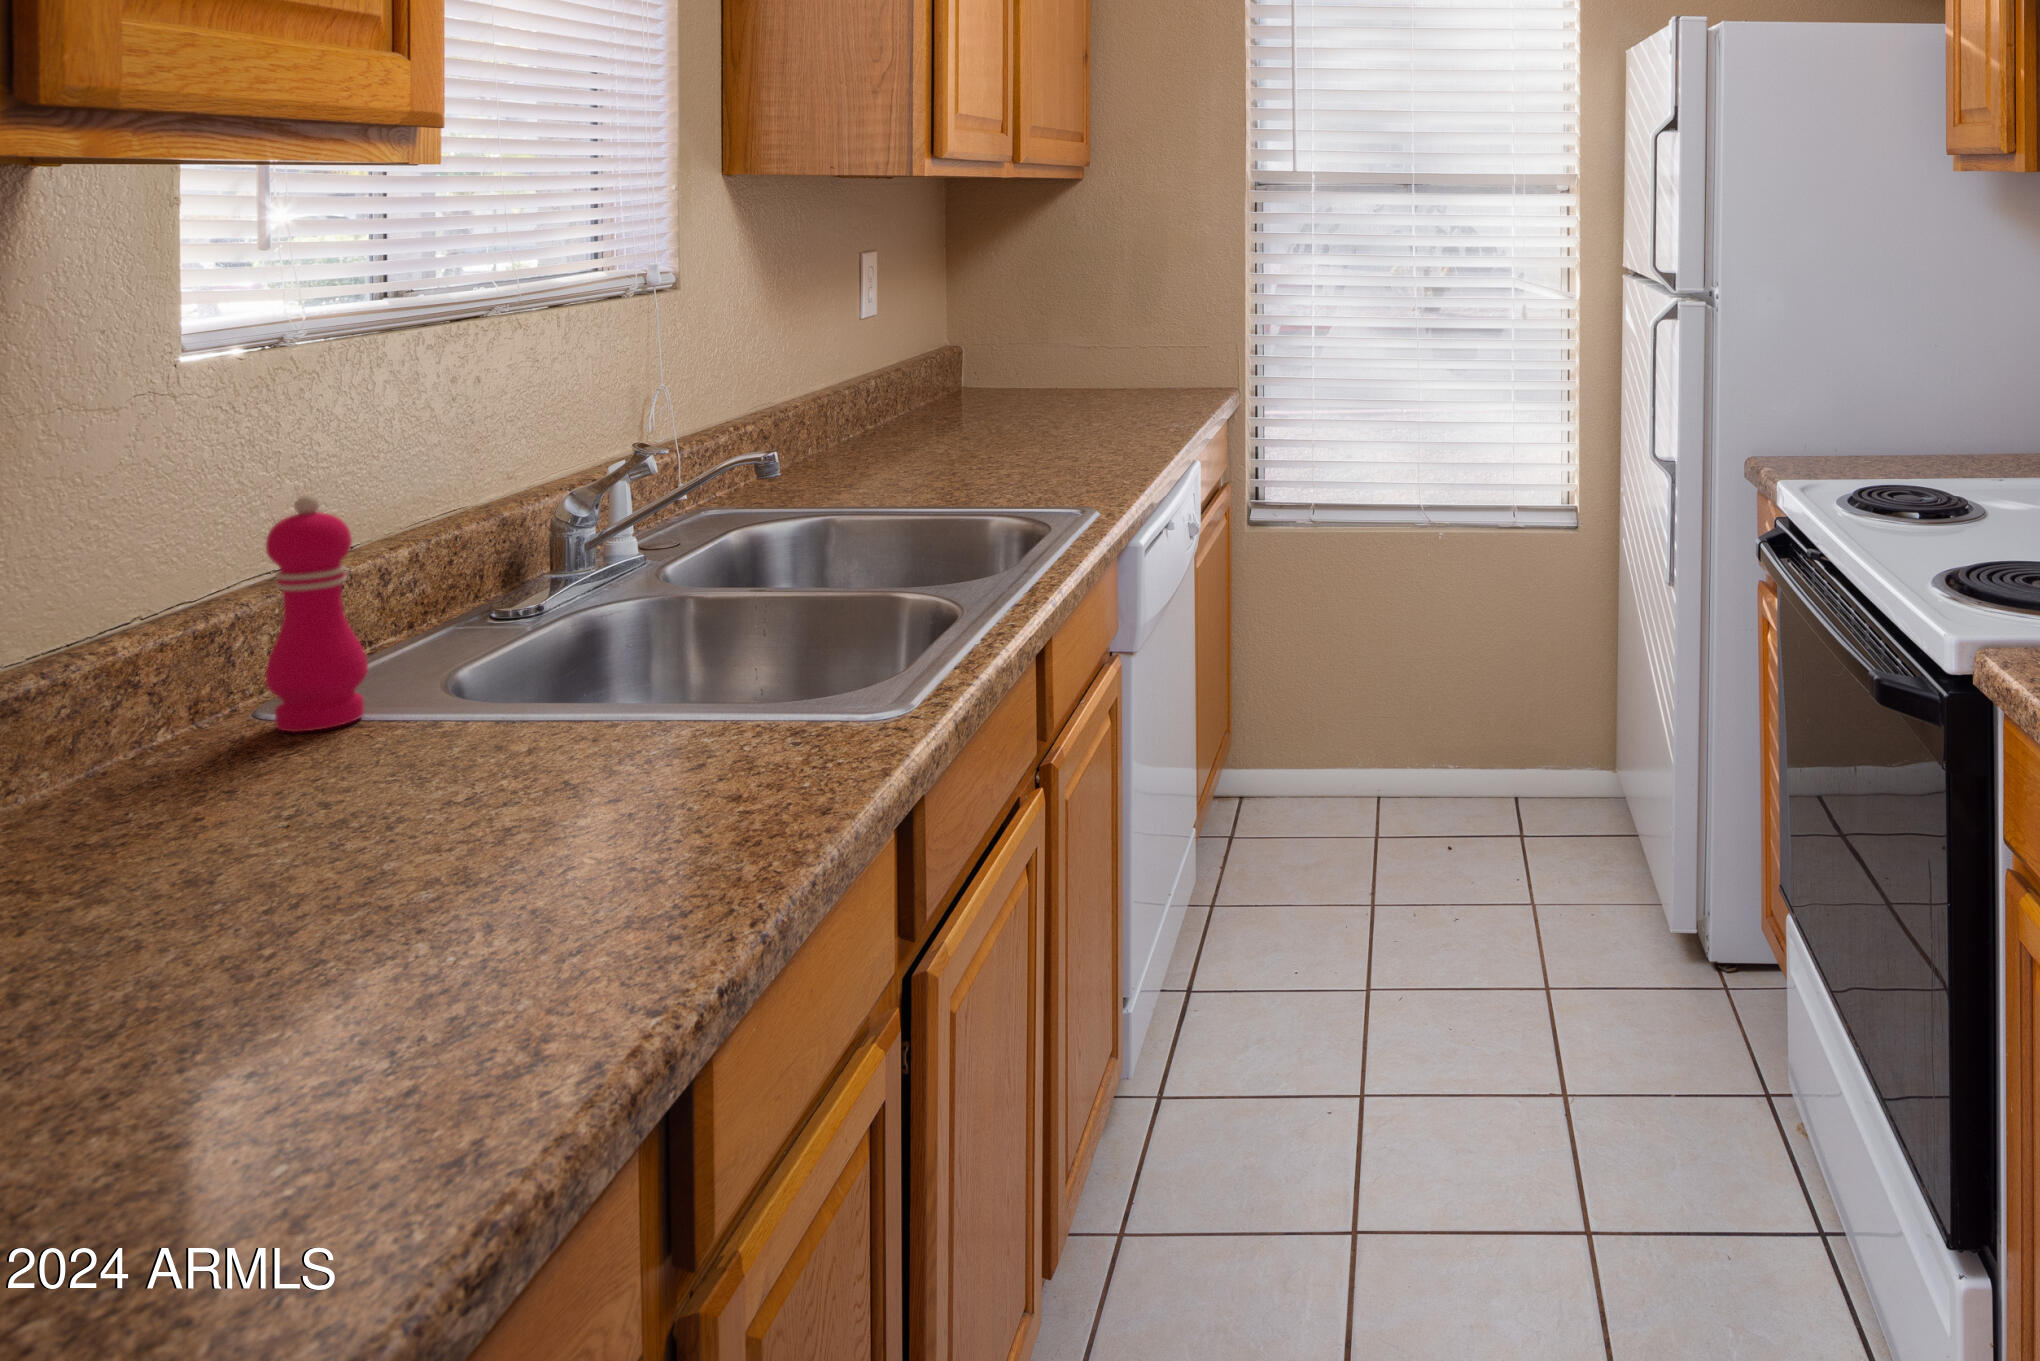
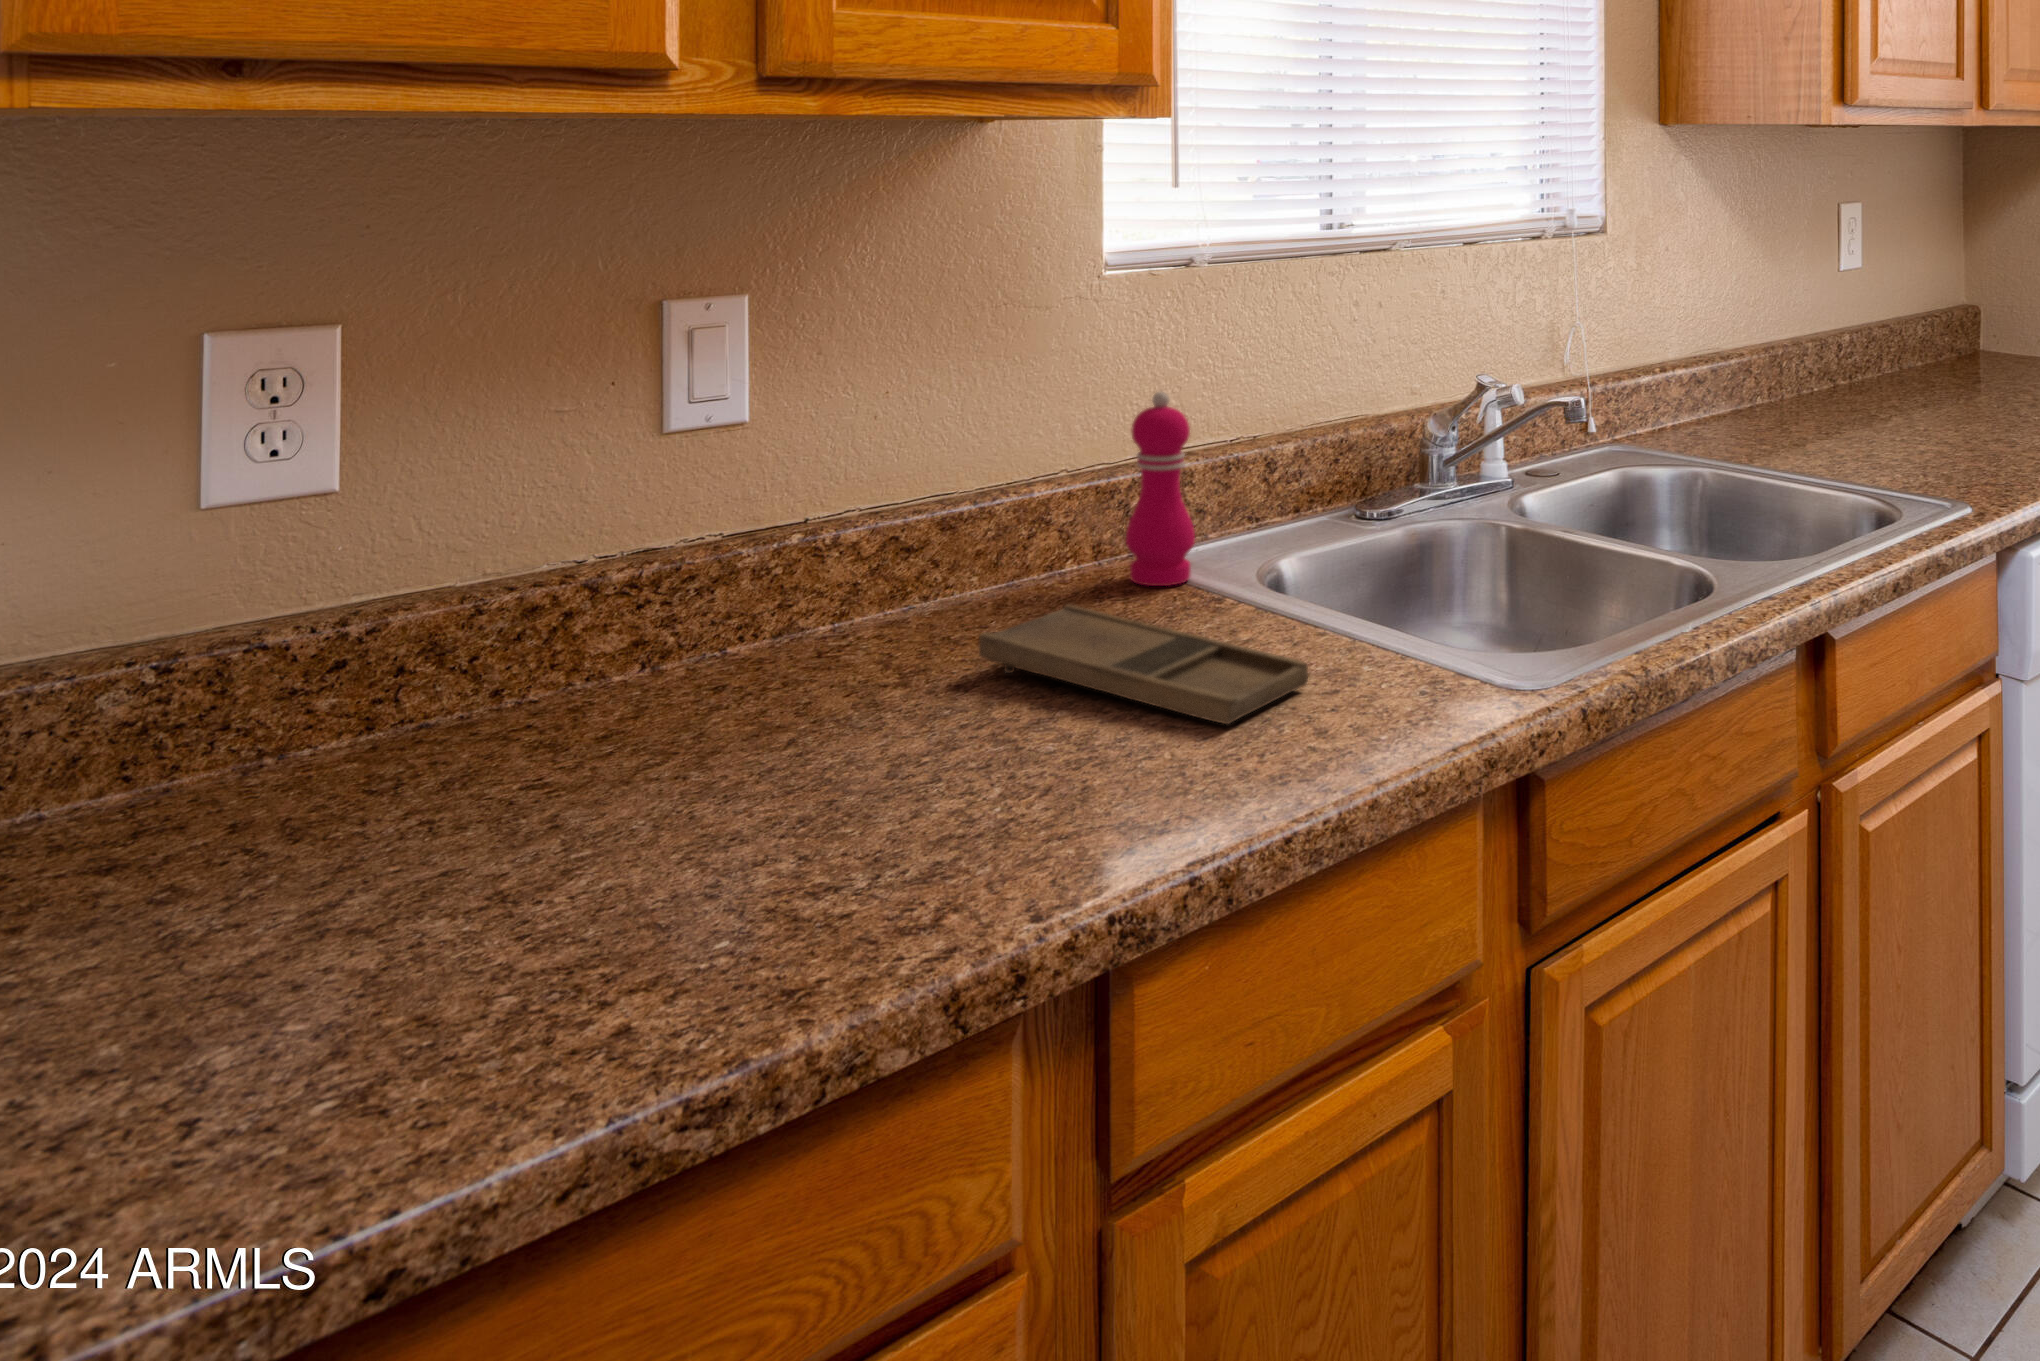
tray: none [209,741,670,846] -> present [979,604,1308,724]

